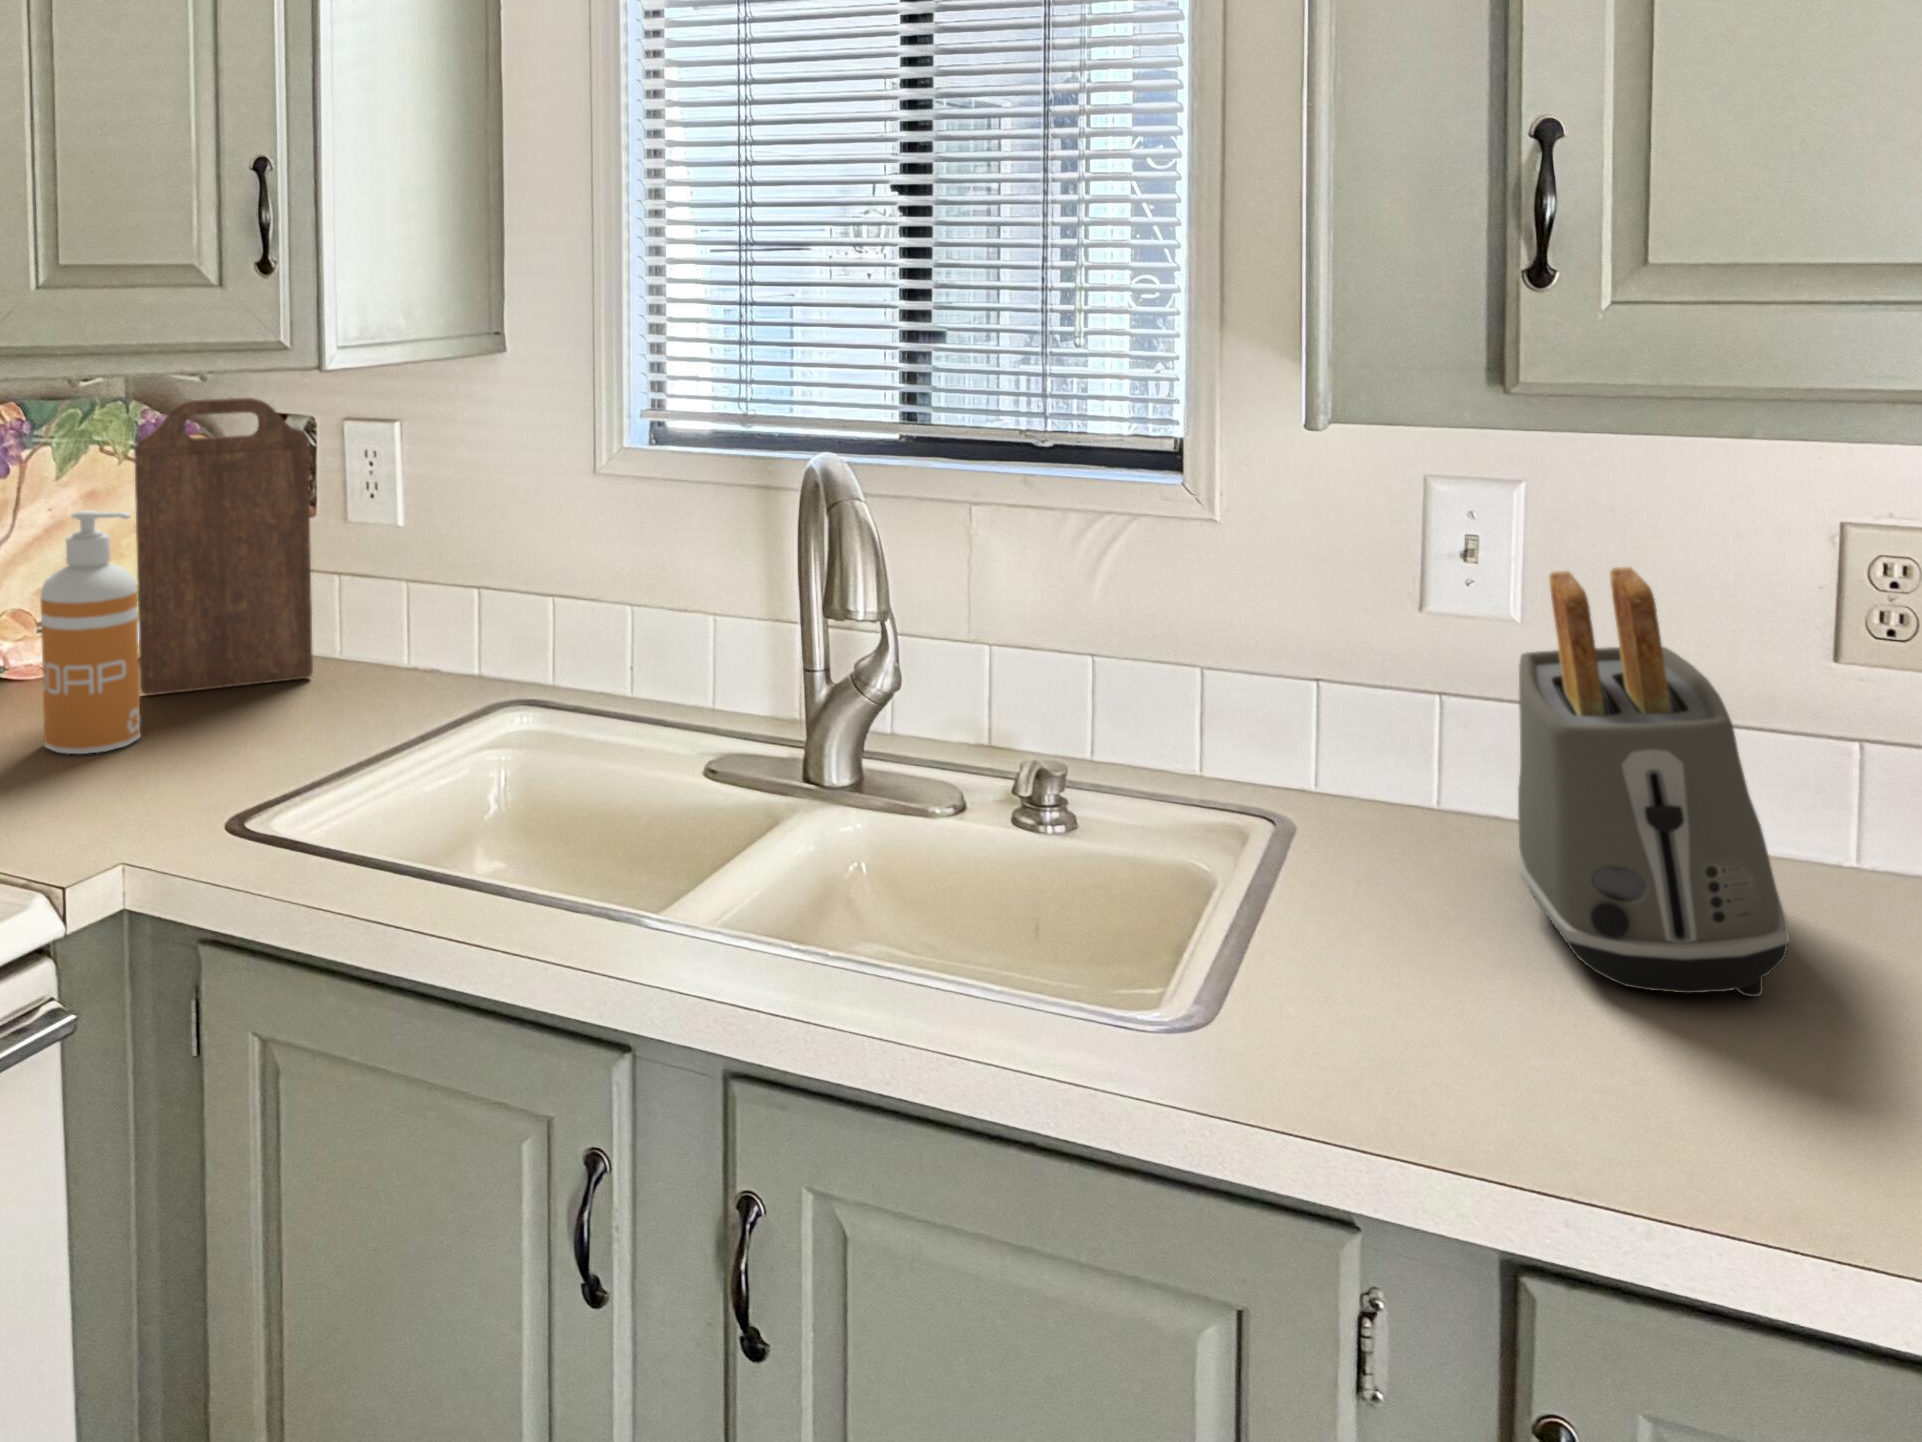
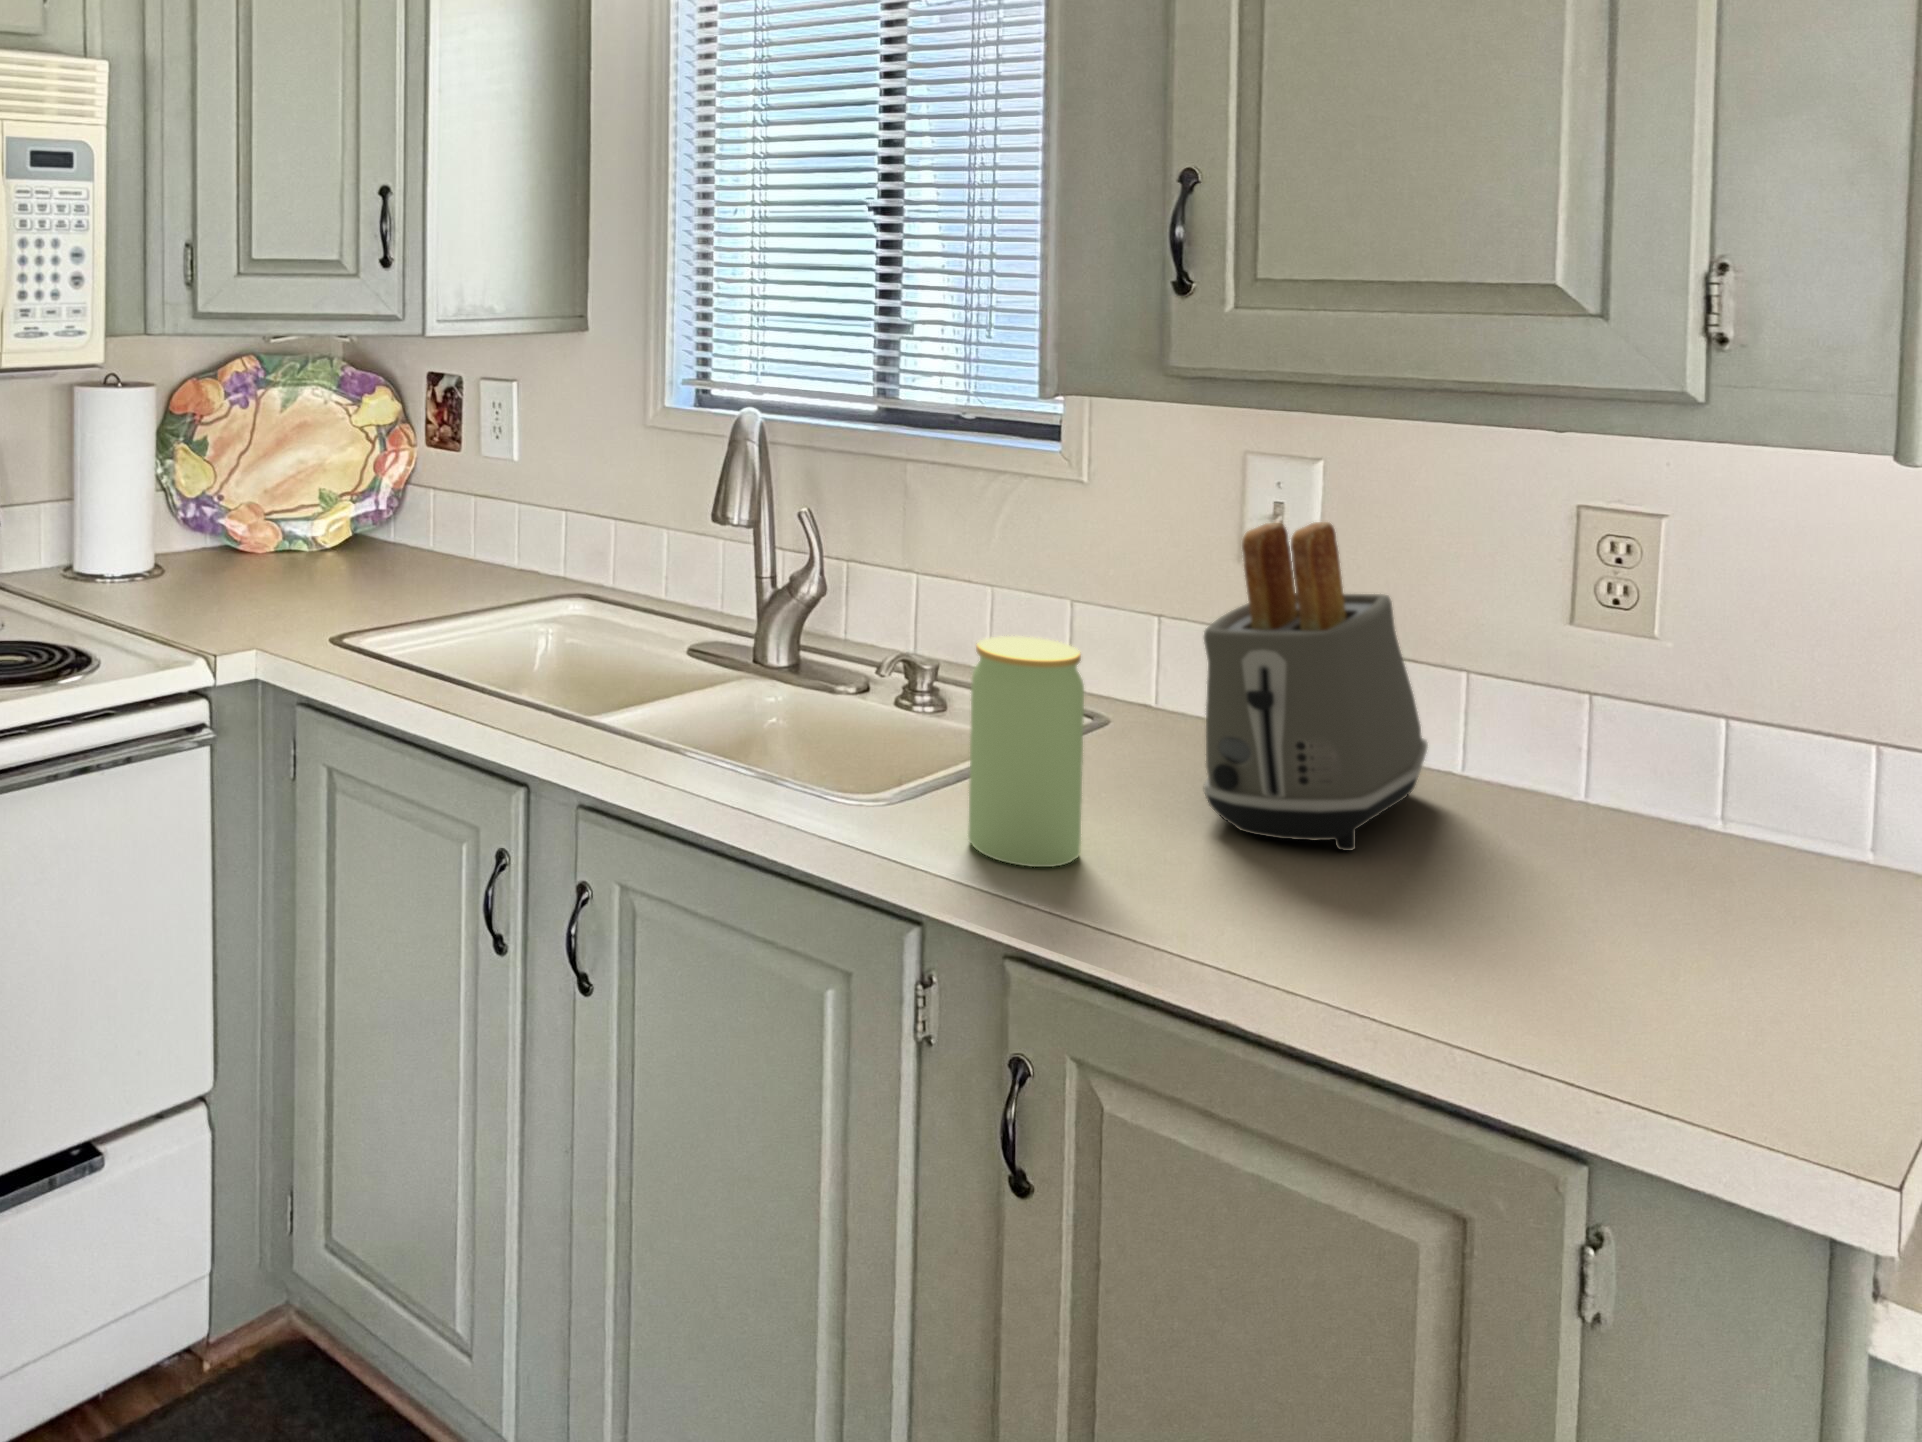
cutting board: present [134,398,313,695] -> none [324,359,447,570]
soap dispenser: present [41,510,140,754] -> none [247,430,311,596]
jar: none [1358,772,1524,1112] -> present [968,636,1084,867]

